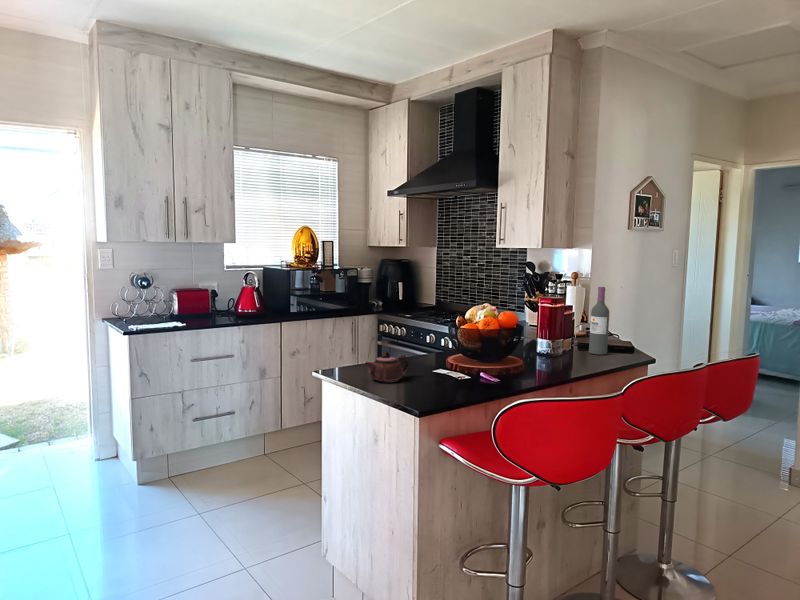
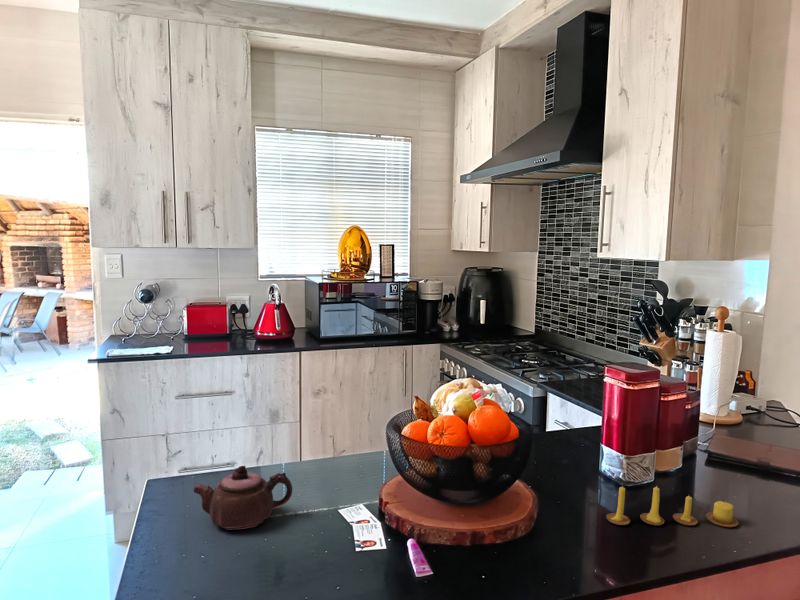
wine bottle: present [589,287,609,355] -> none [721,349,770,490]
candle: none [551,347,604,367] -> present [606,484,738,527]

